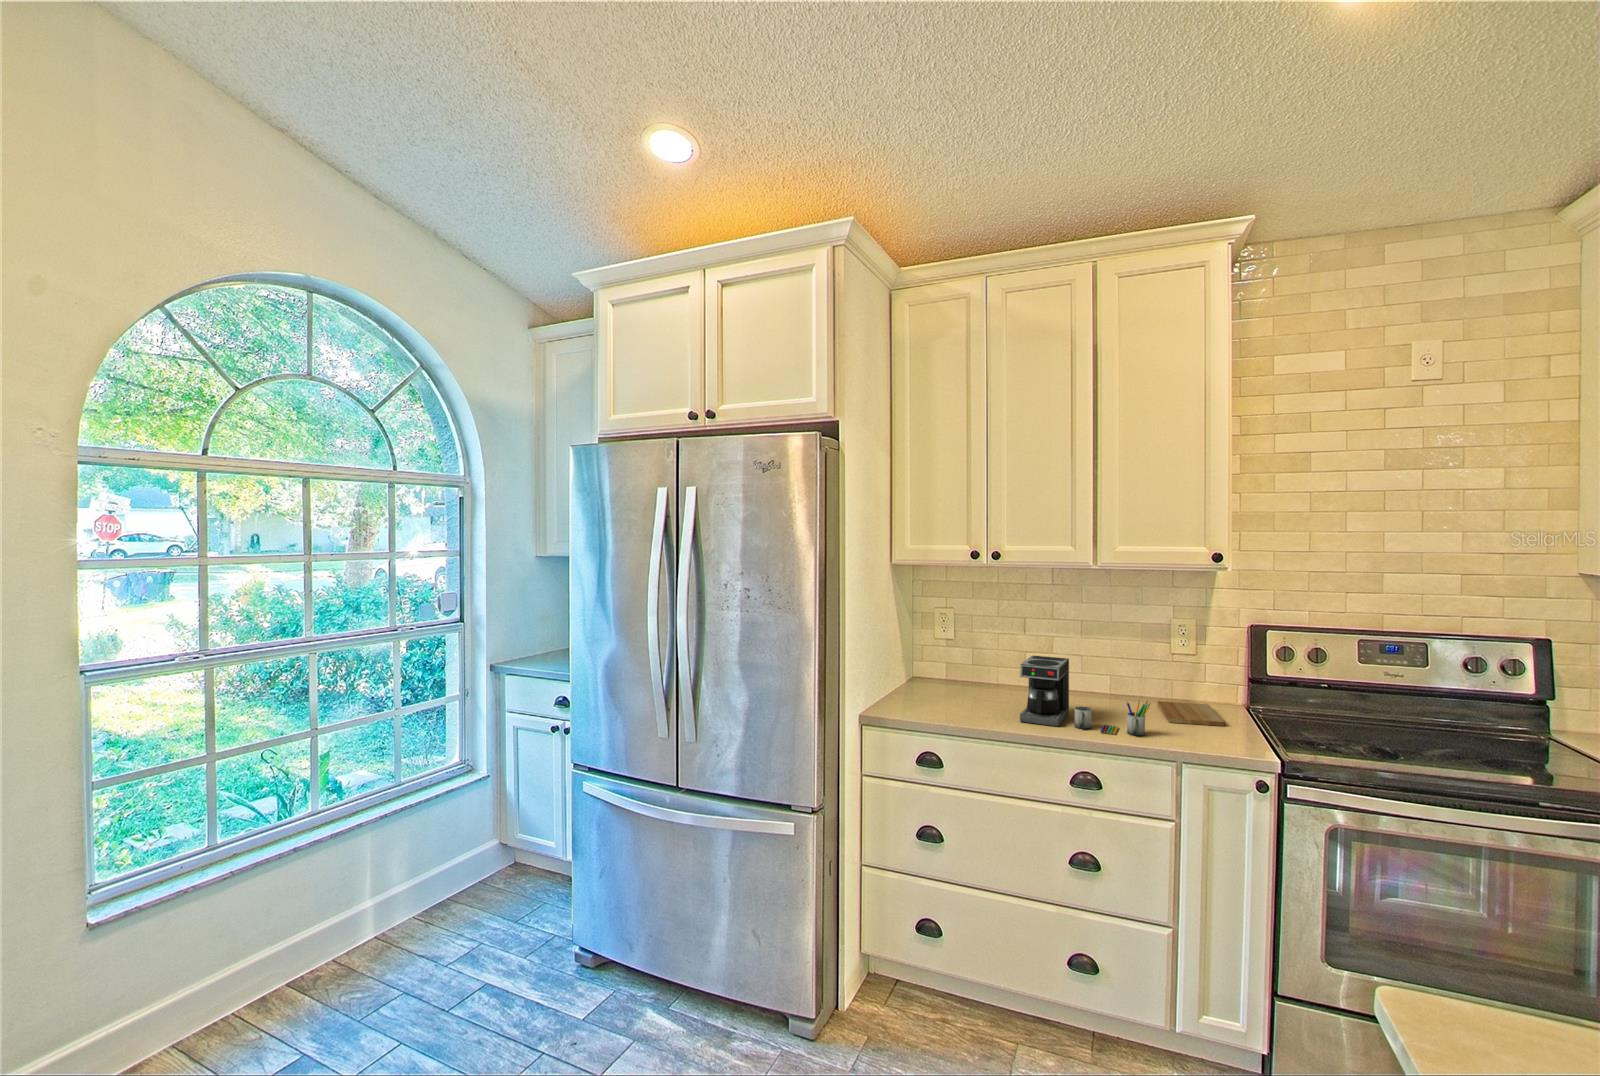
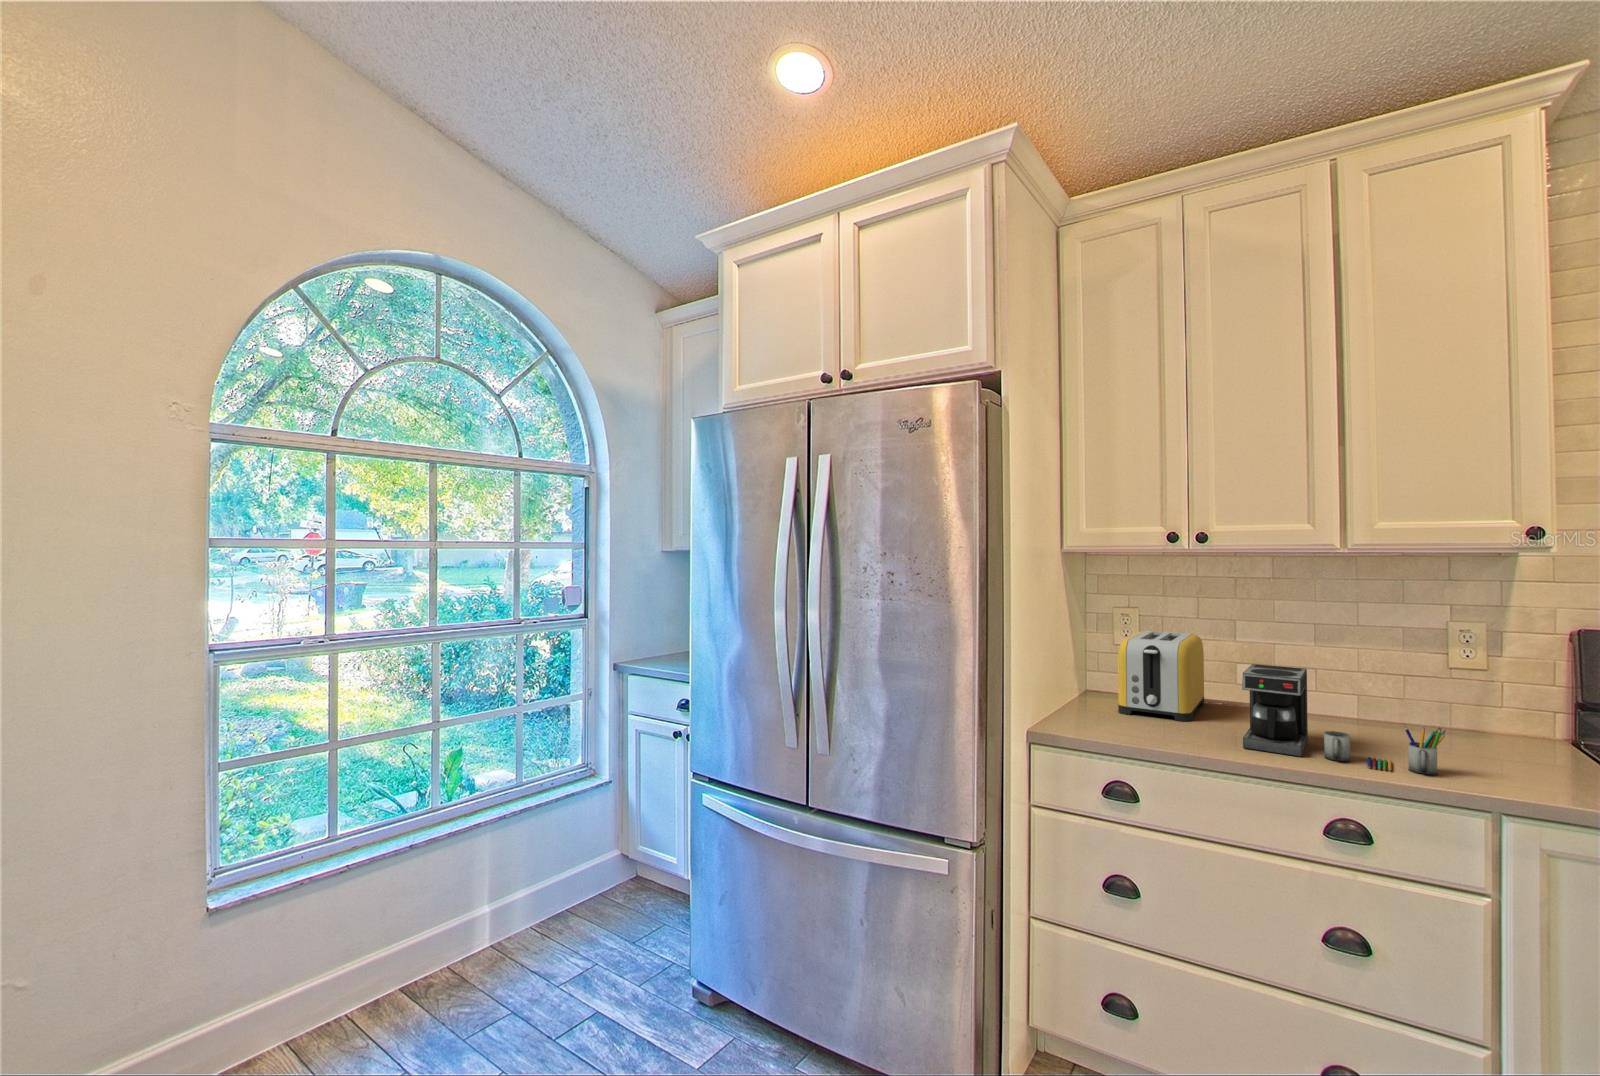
toaster: none [937,627,1006,702] -> present [1118,631,1204,721]
cutting board: present [1157,701,1225,726] -> none [1432,730,1557,768]

